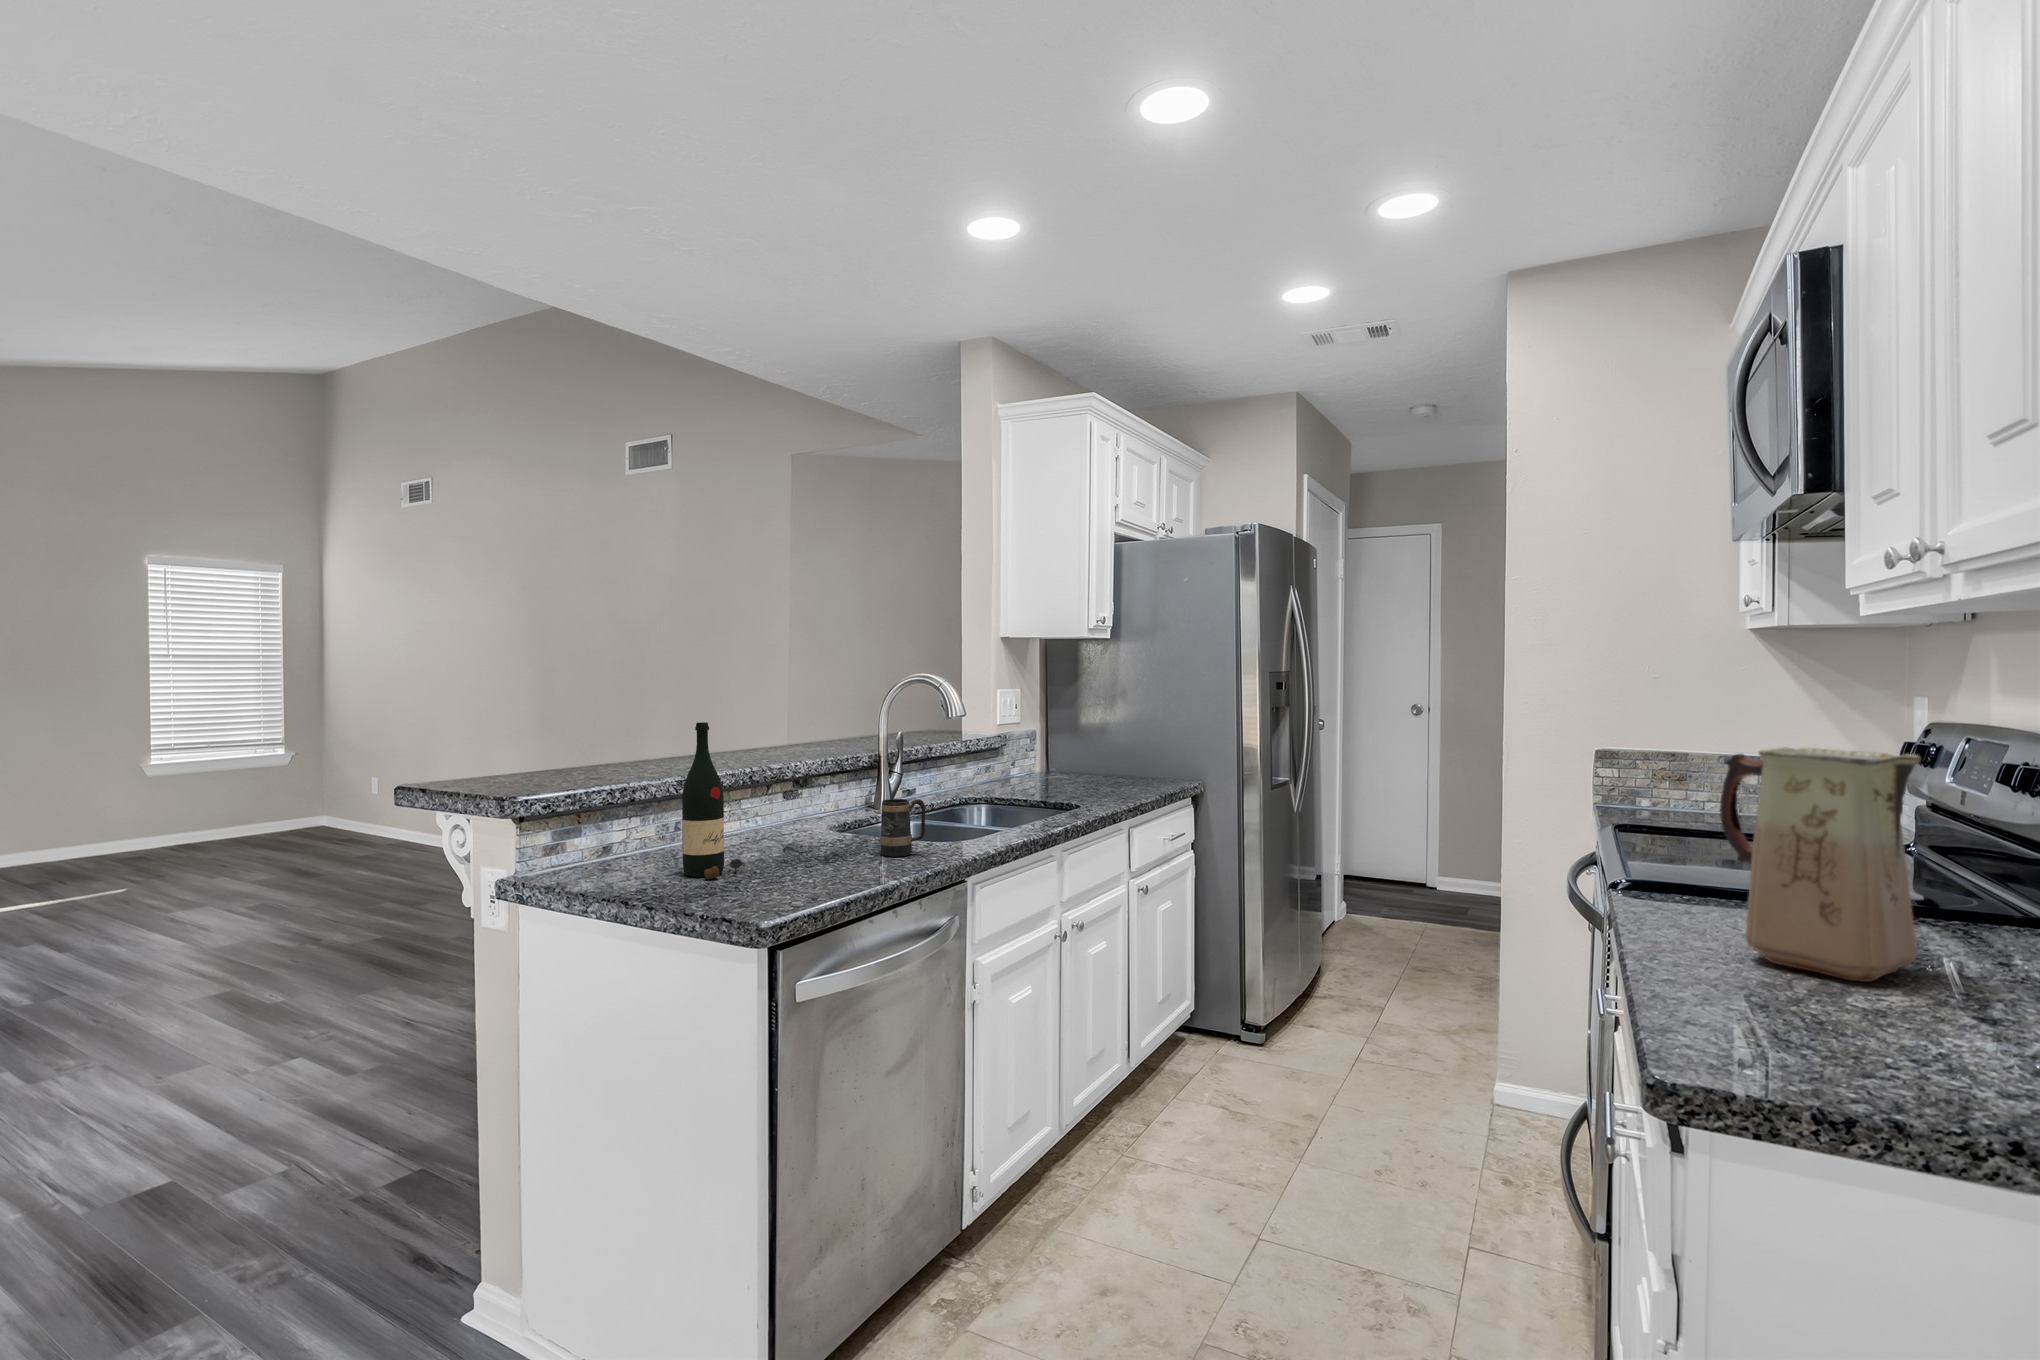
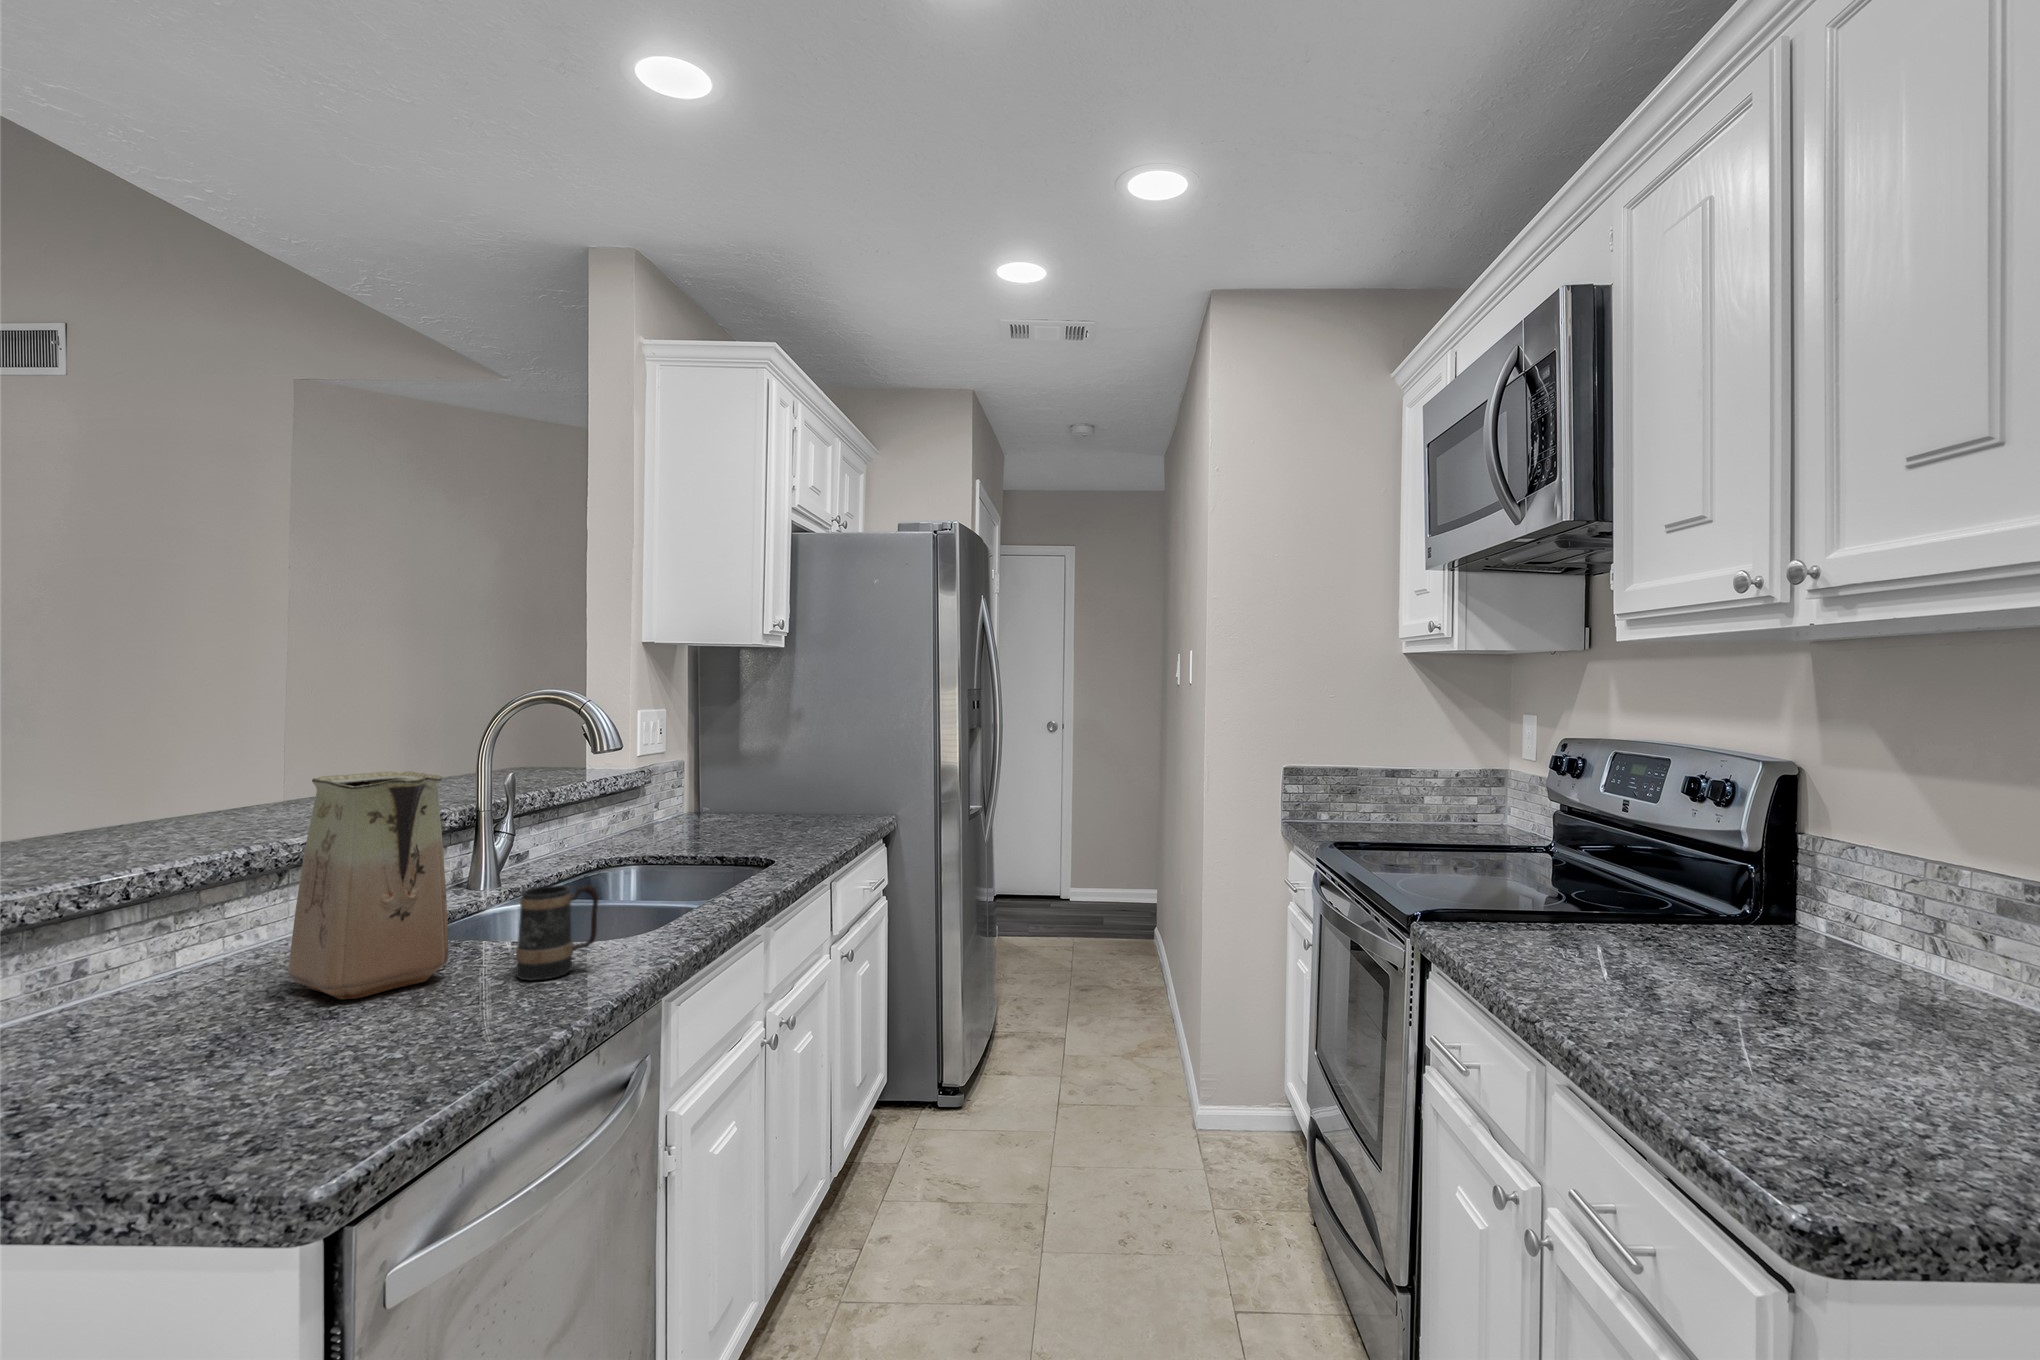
wine bottle: present [682,722,745,879] -> none [88,783,245,1091]
vase: present [1720,748,1921,982] -> present [288,771,449,999]

